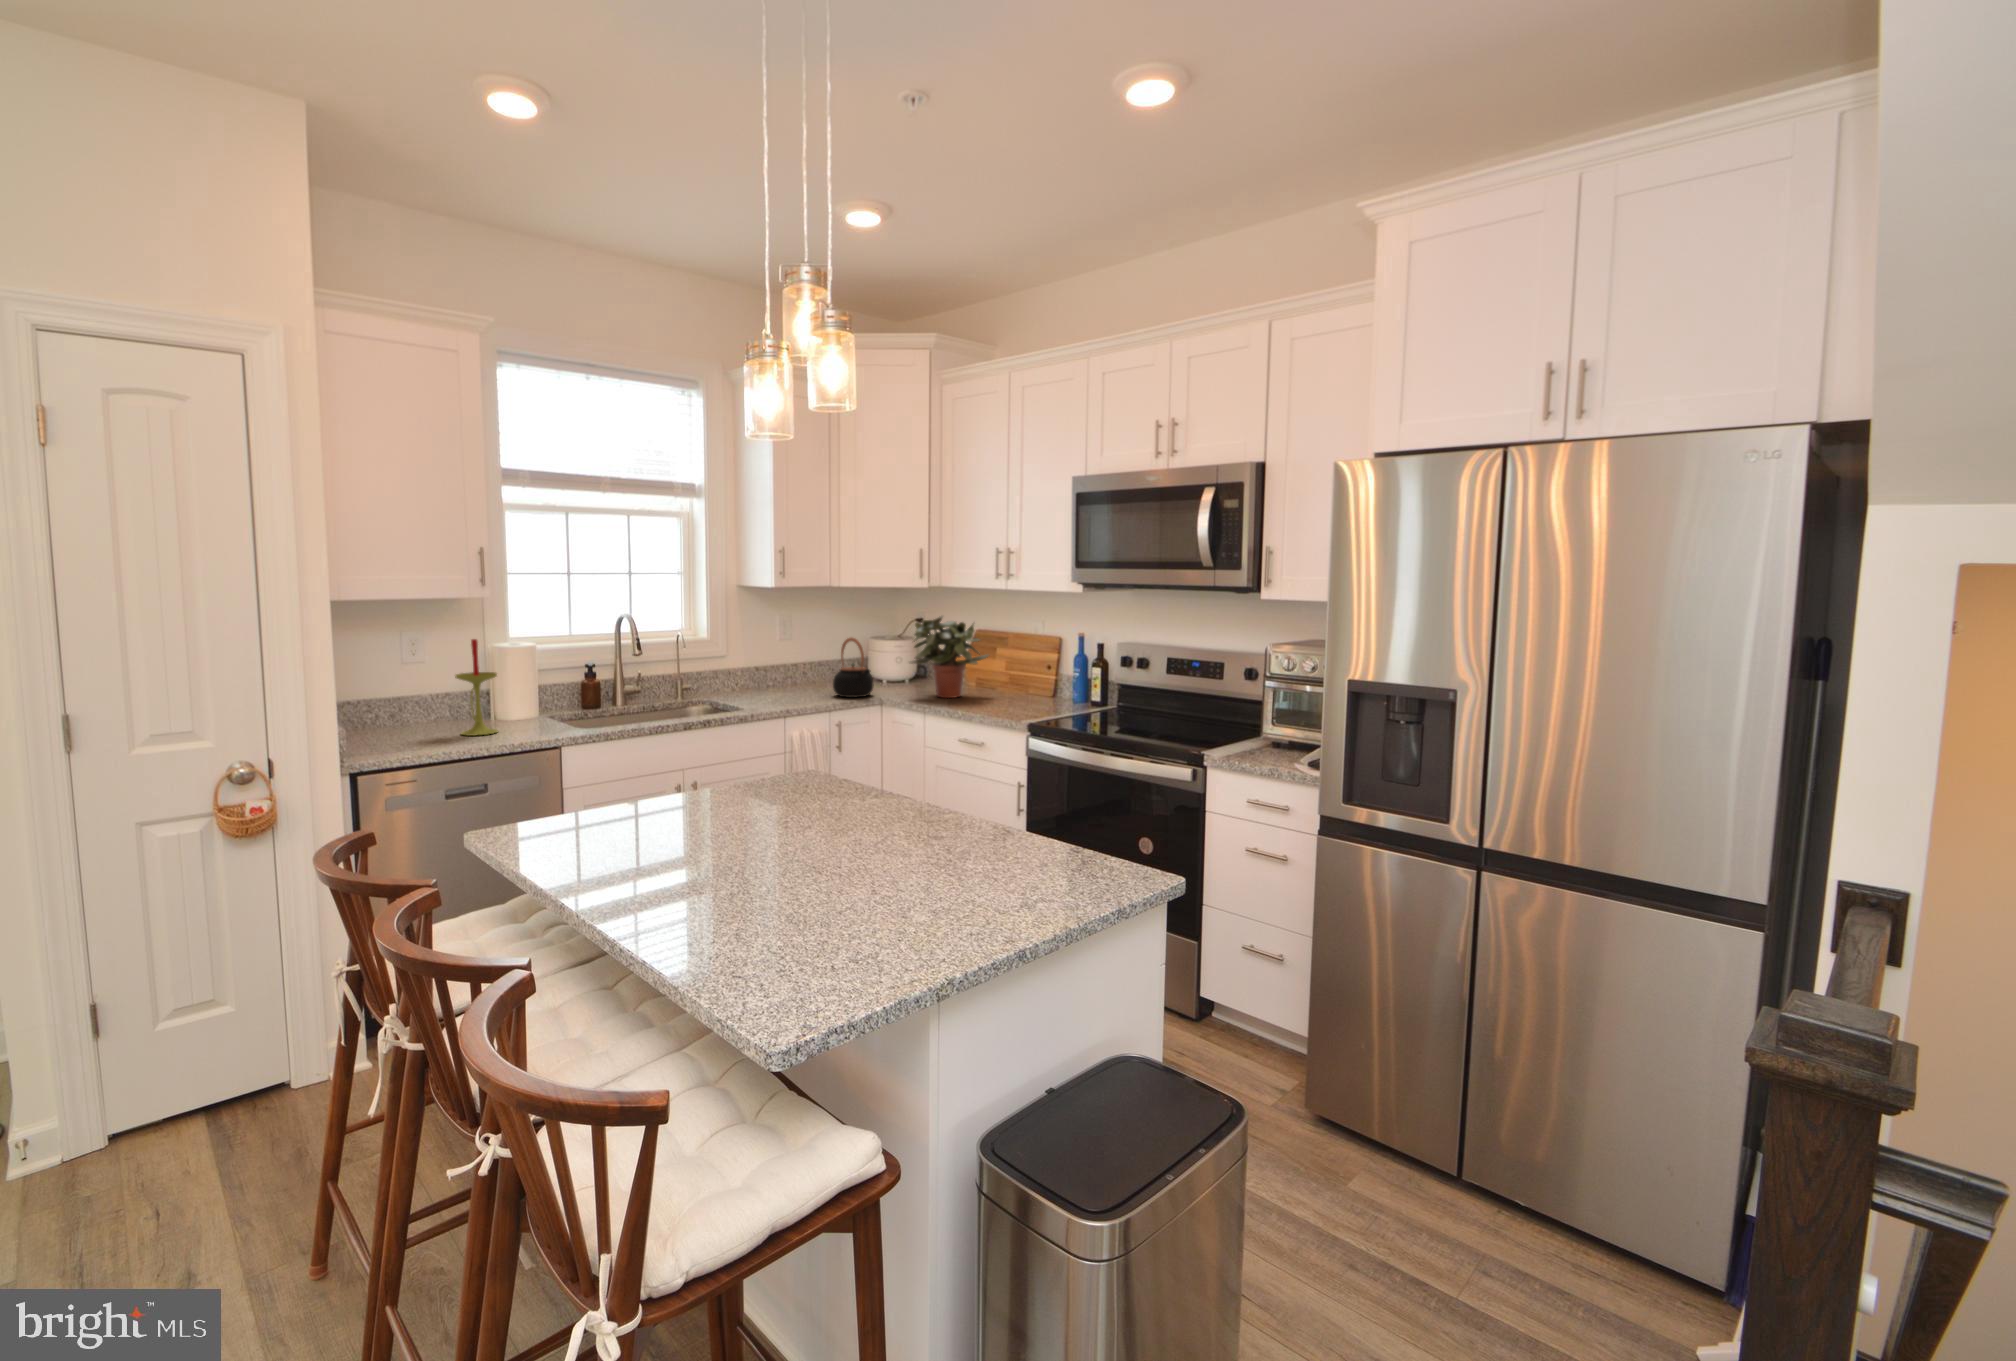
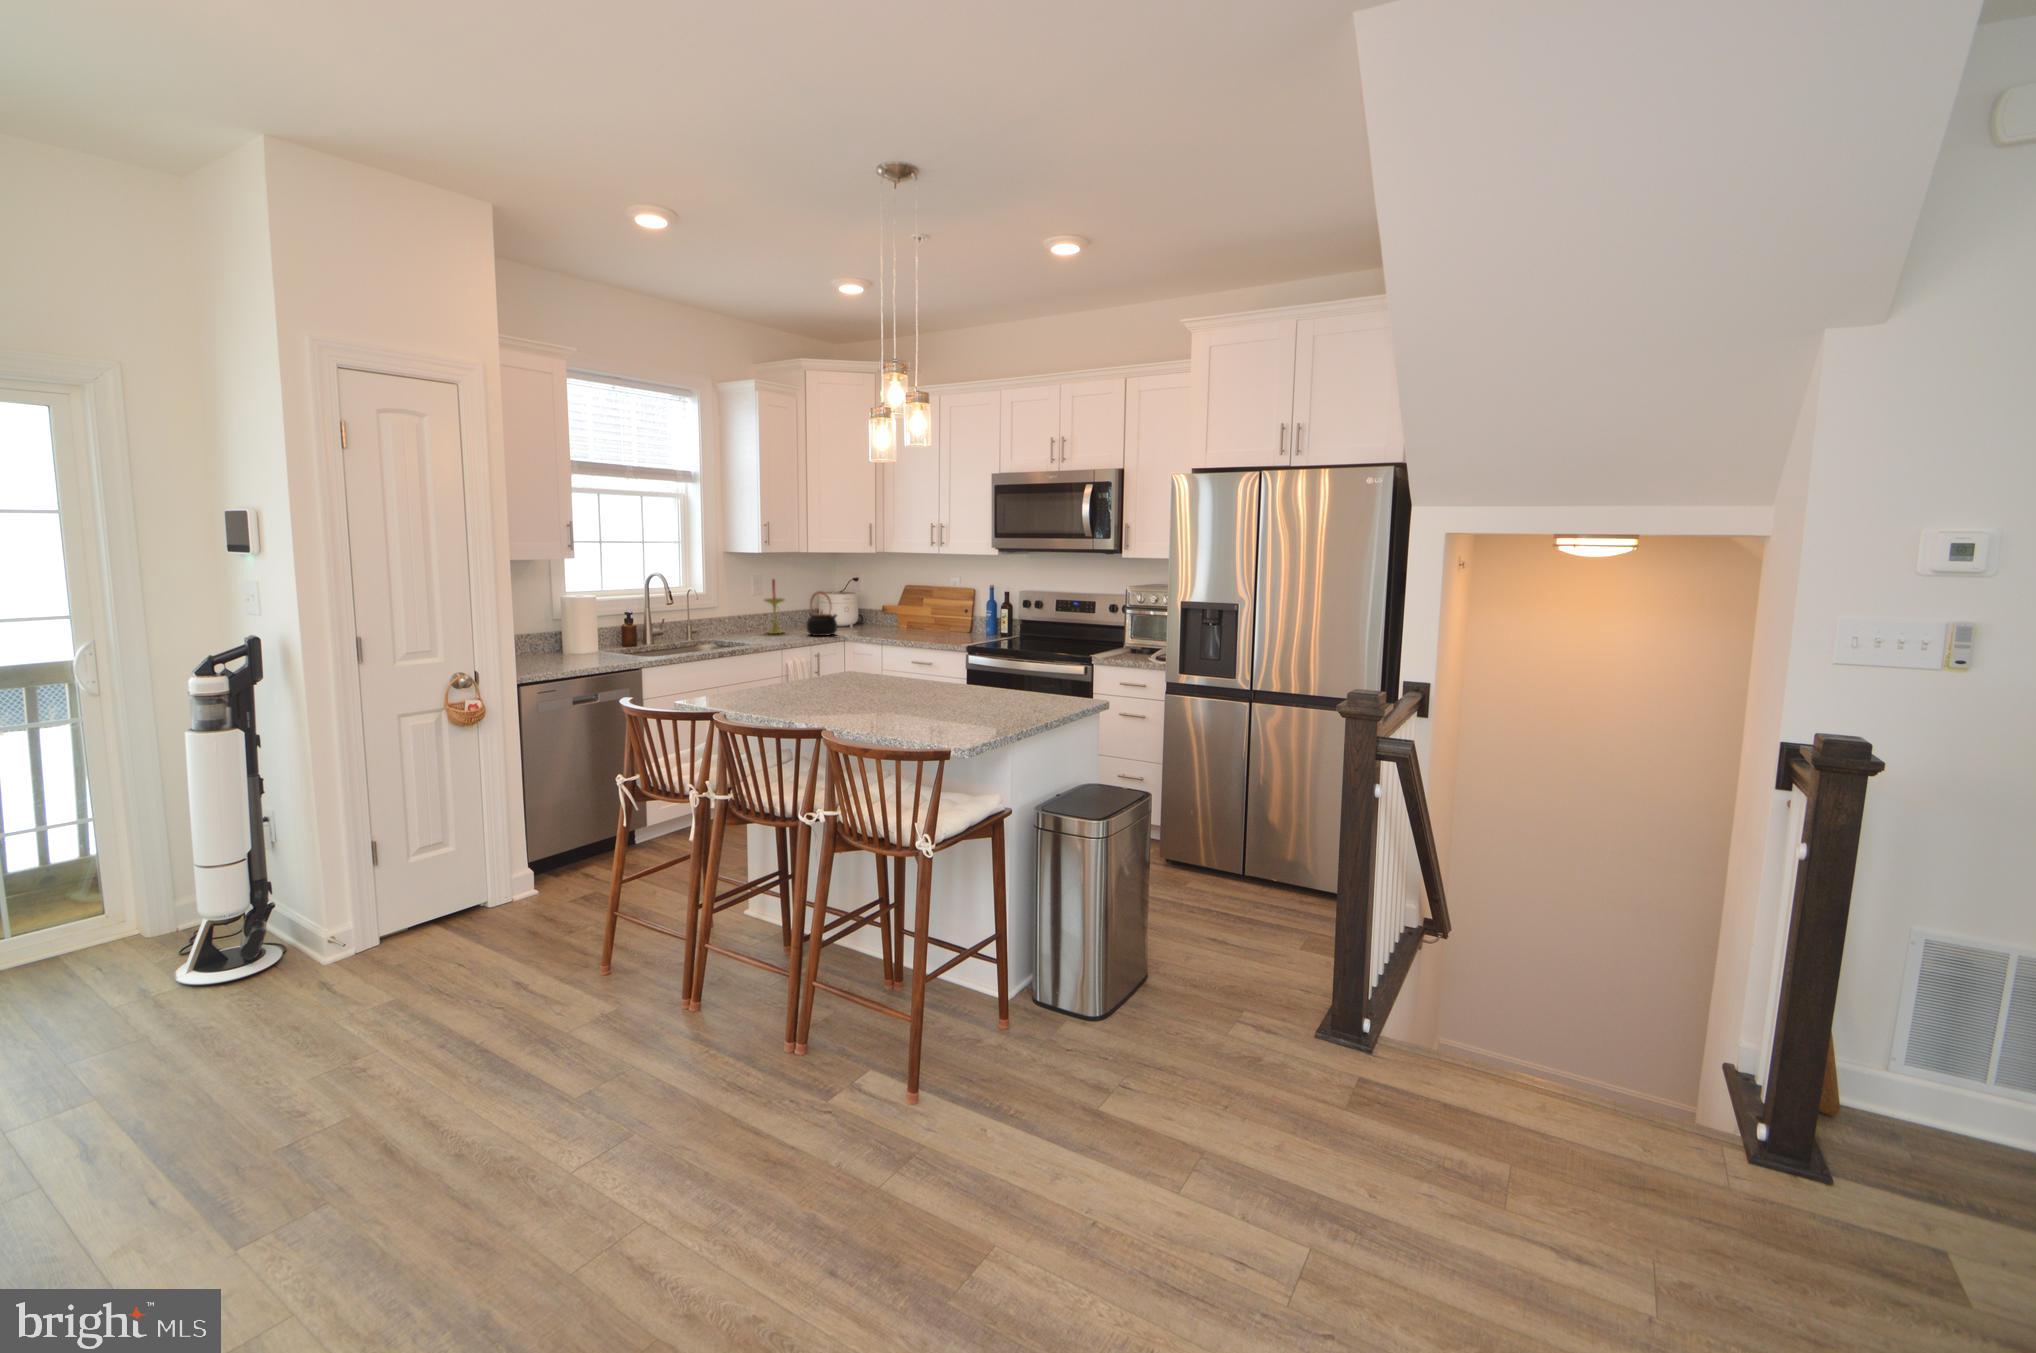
potted plant: present [910,616,989,698] -> none [864,574,923,634]
candle: present [455,639,498,736] -> present [764,579,784,634]

